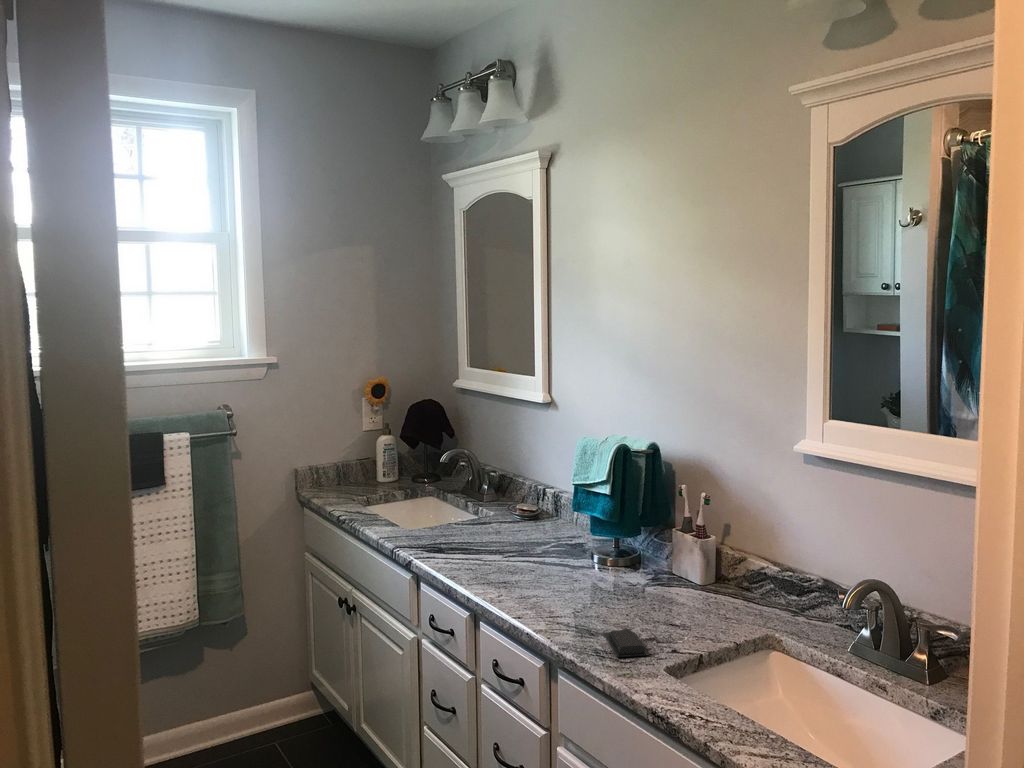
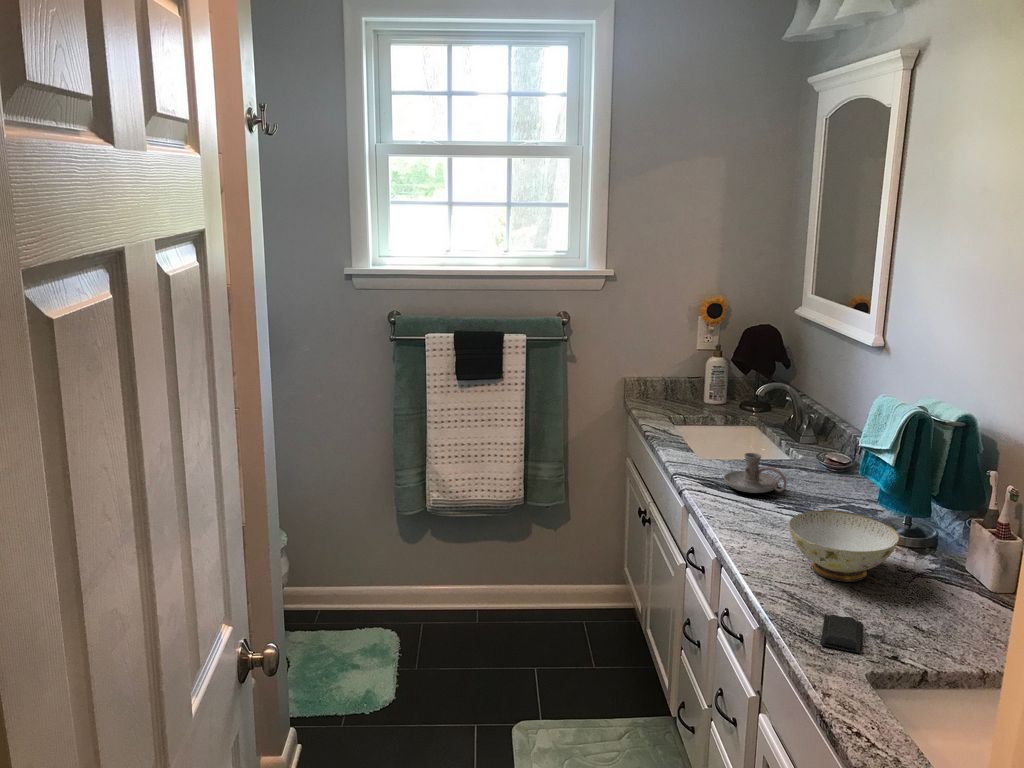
candle holder: none [446,513,506,550] -> present [724,453,786,493]
ceramic bowl: none [542,545,635,605] -> present [789,510,899,582]

